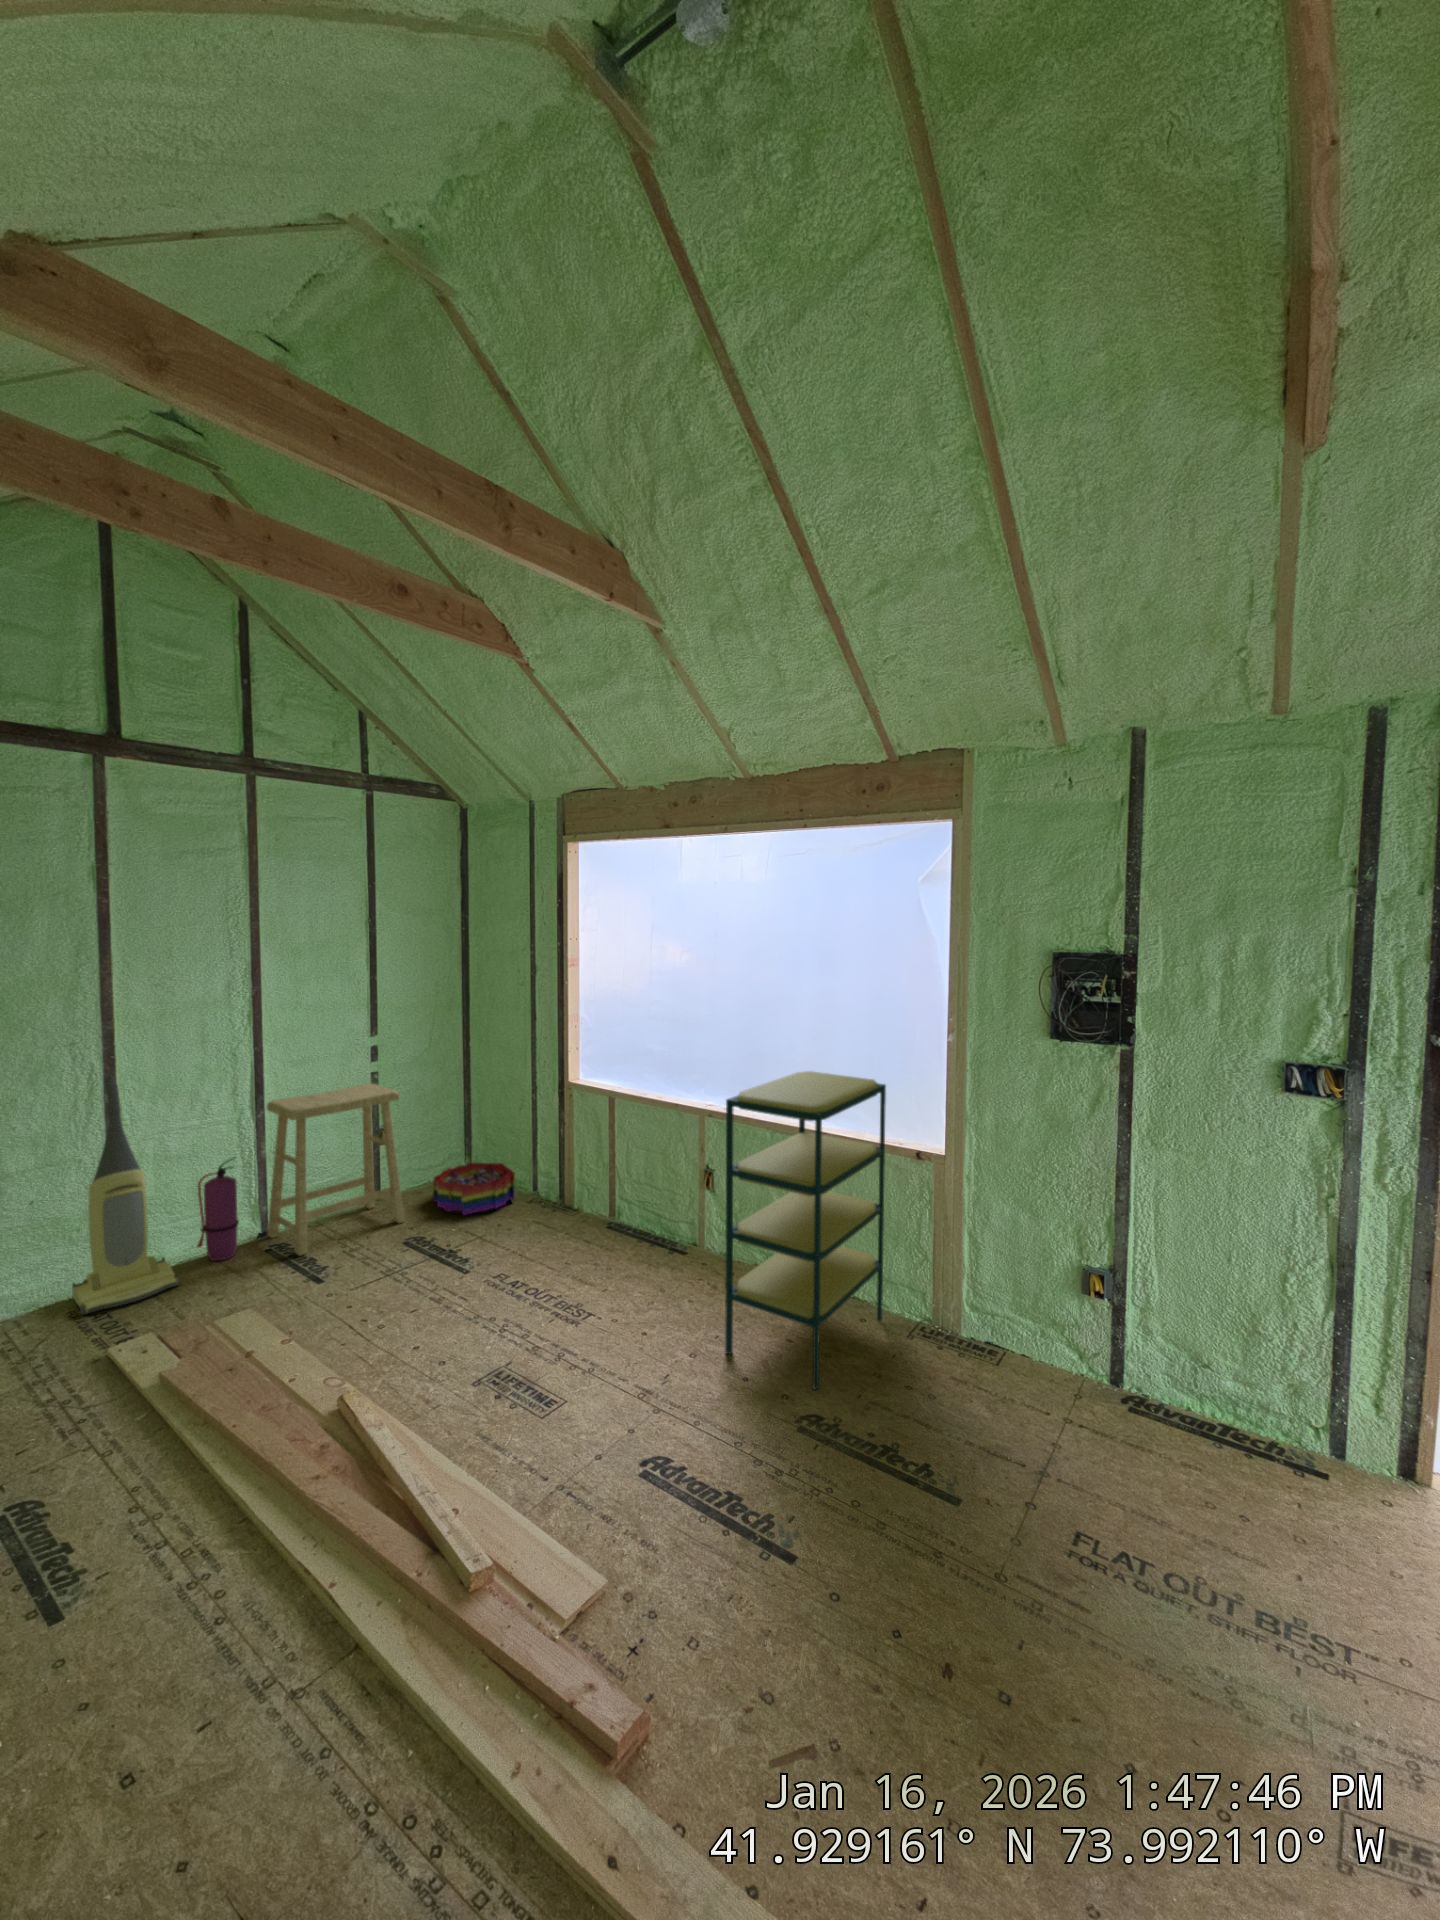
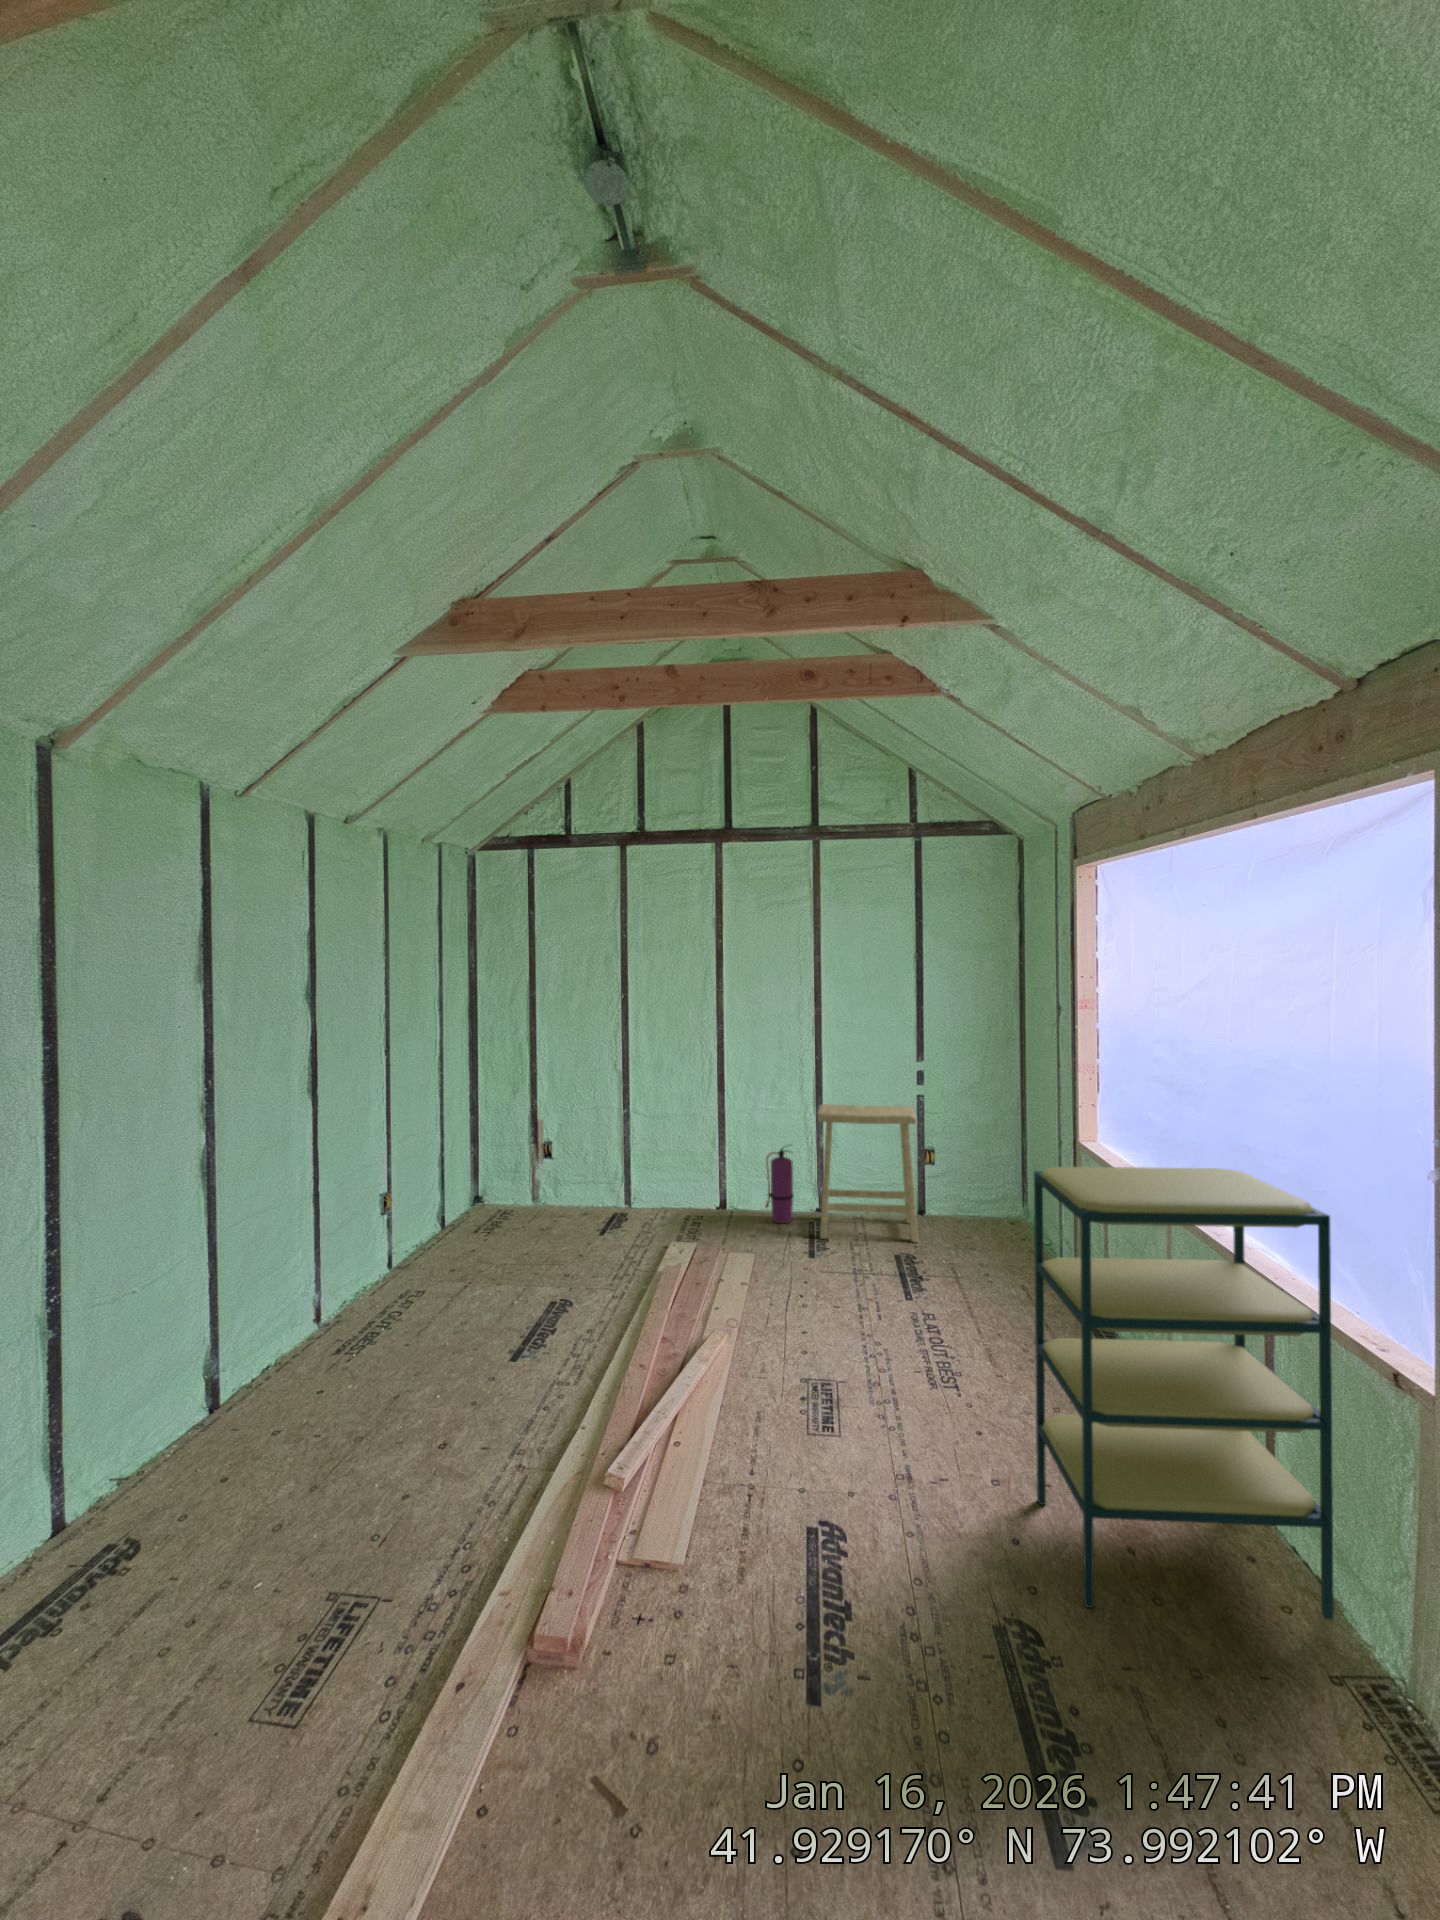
vacuum cleaner: present [72,1075,180,1315] -> none [683,1065,743,1229]
storage bin: present [433,1163,515,1215] -> none [952,1206,1038,1261]

